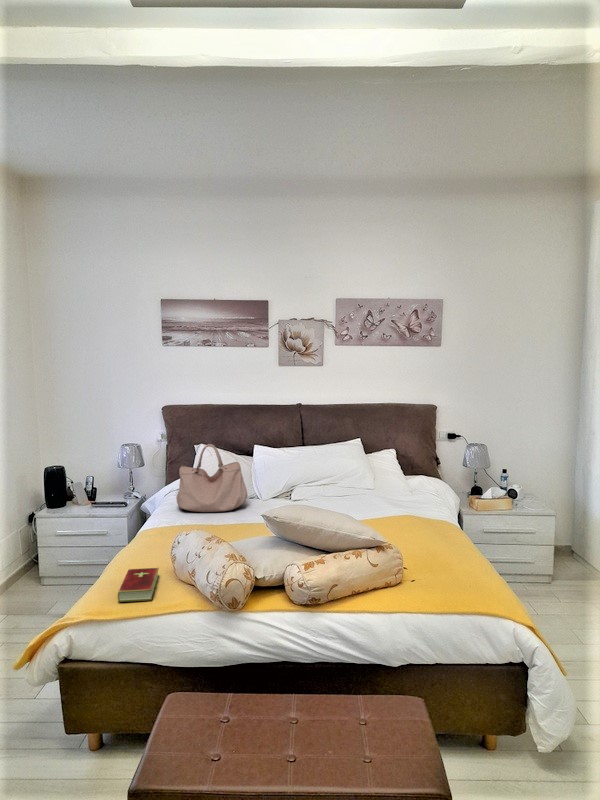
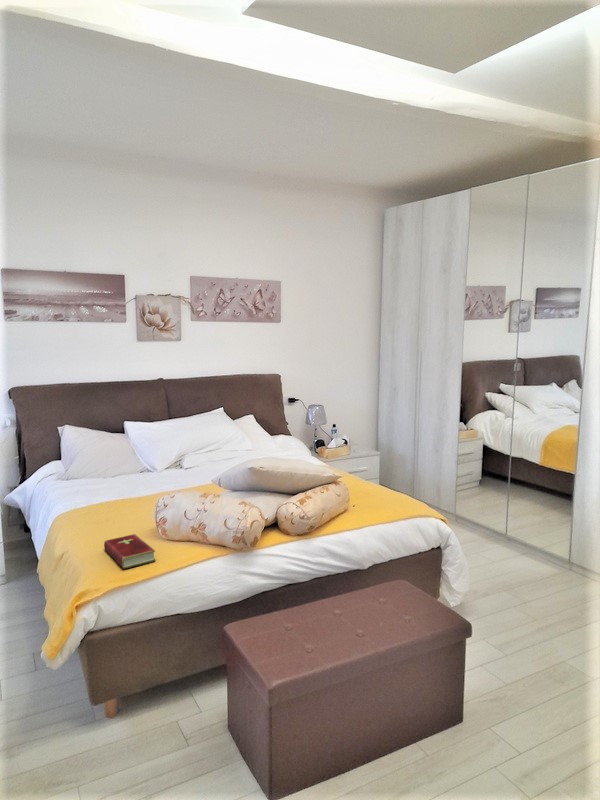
handbag: present [176,444,248,512] -> none [75,418,151,487]

